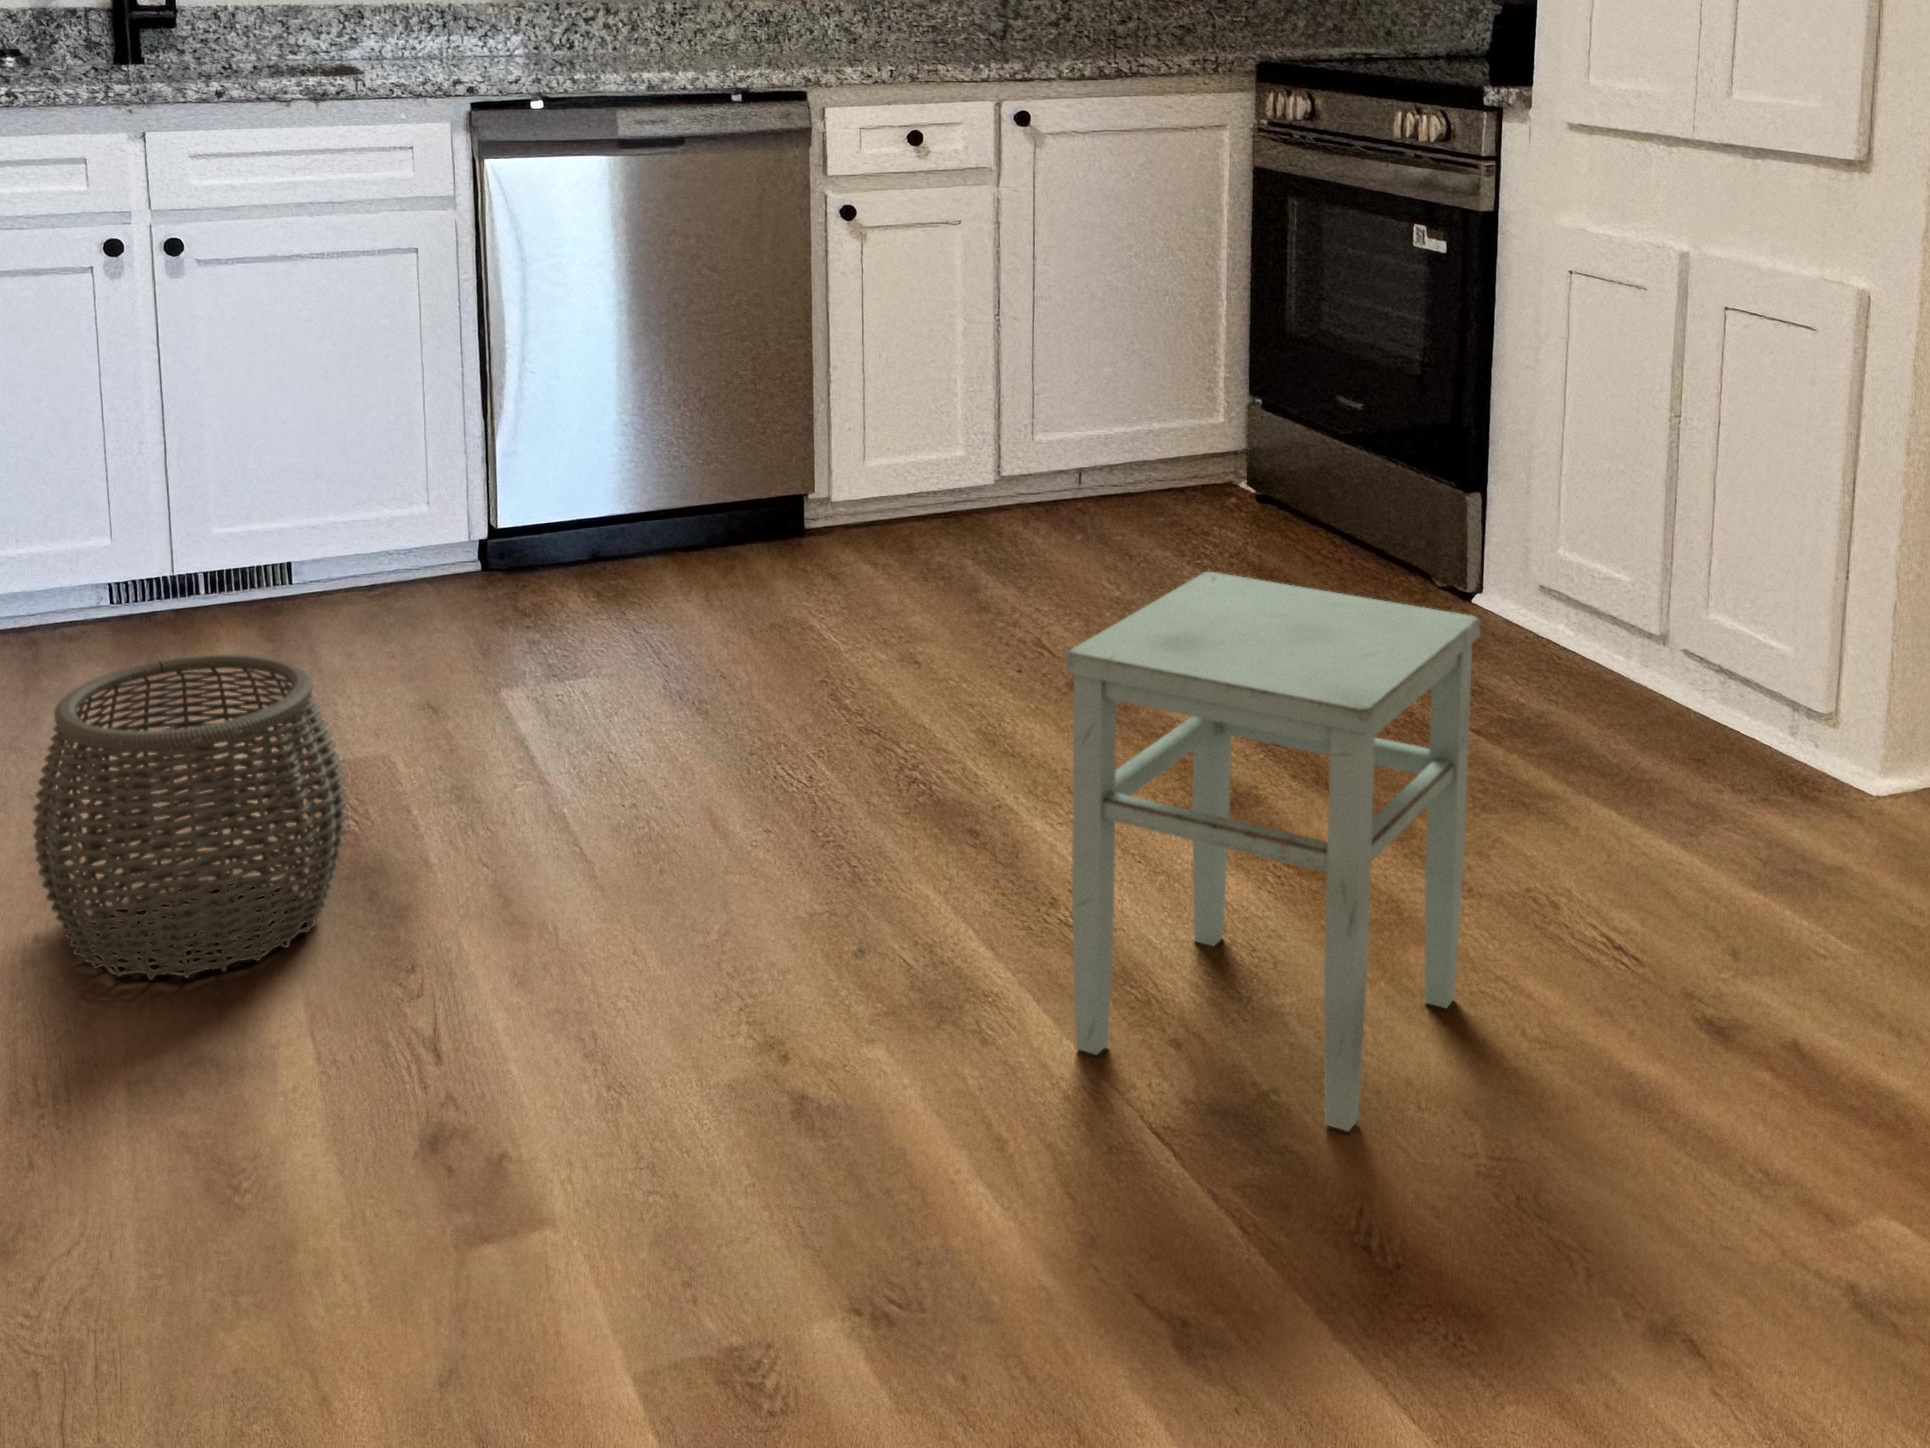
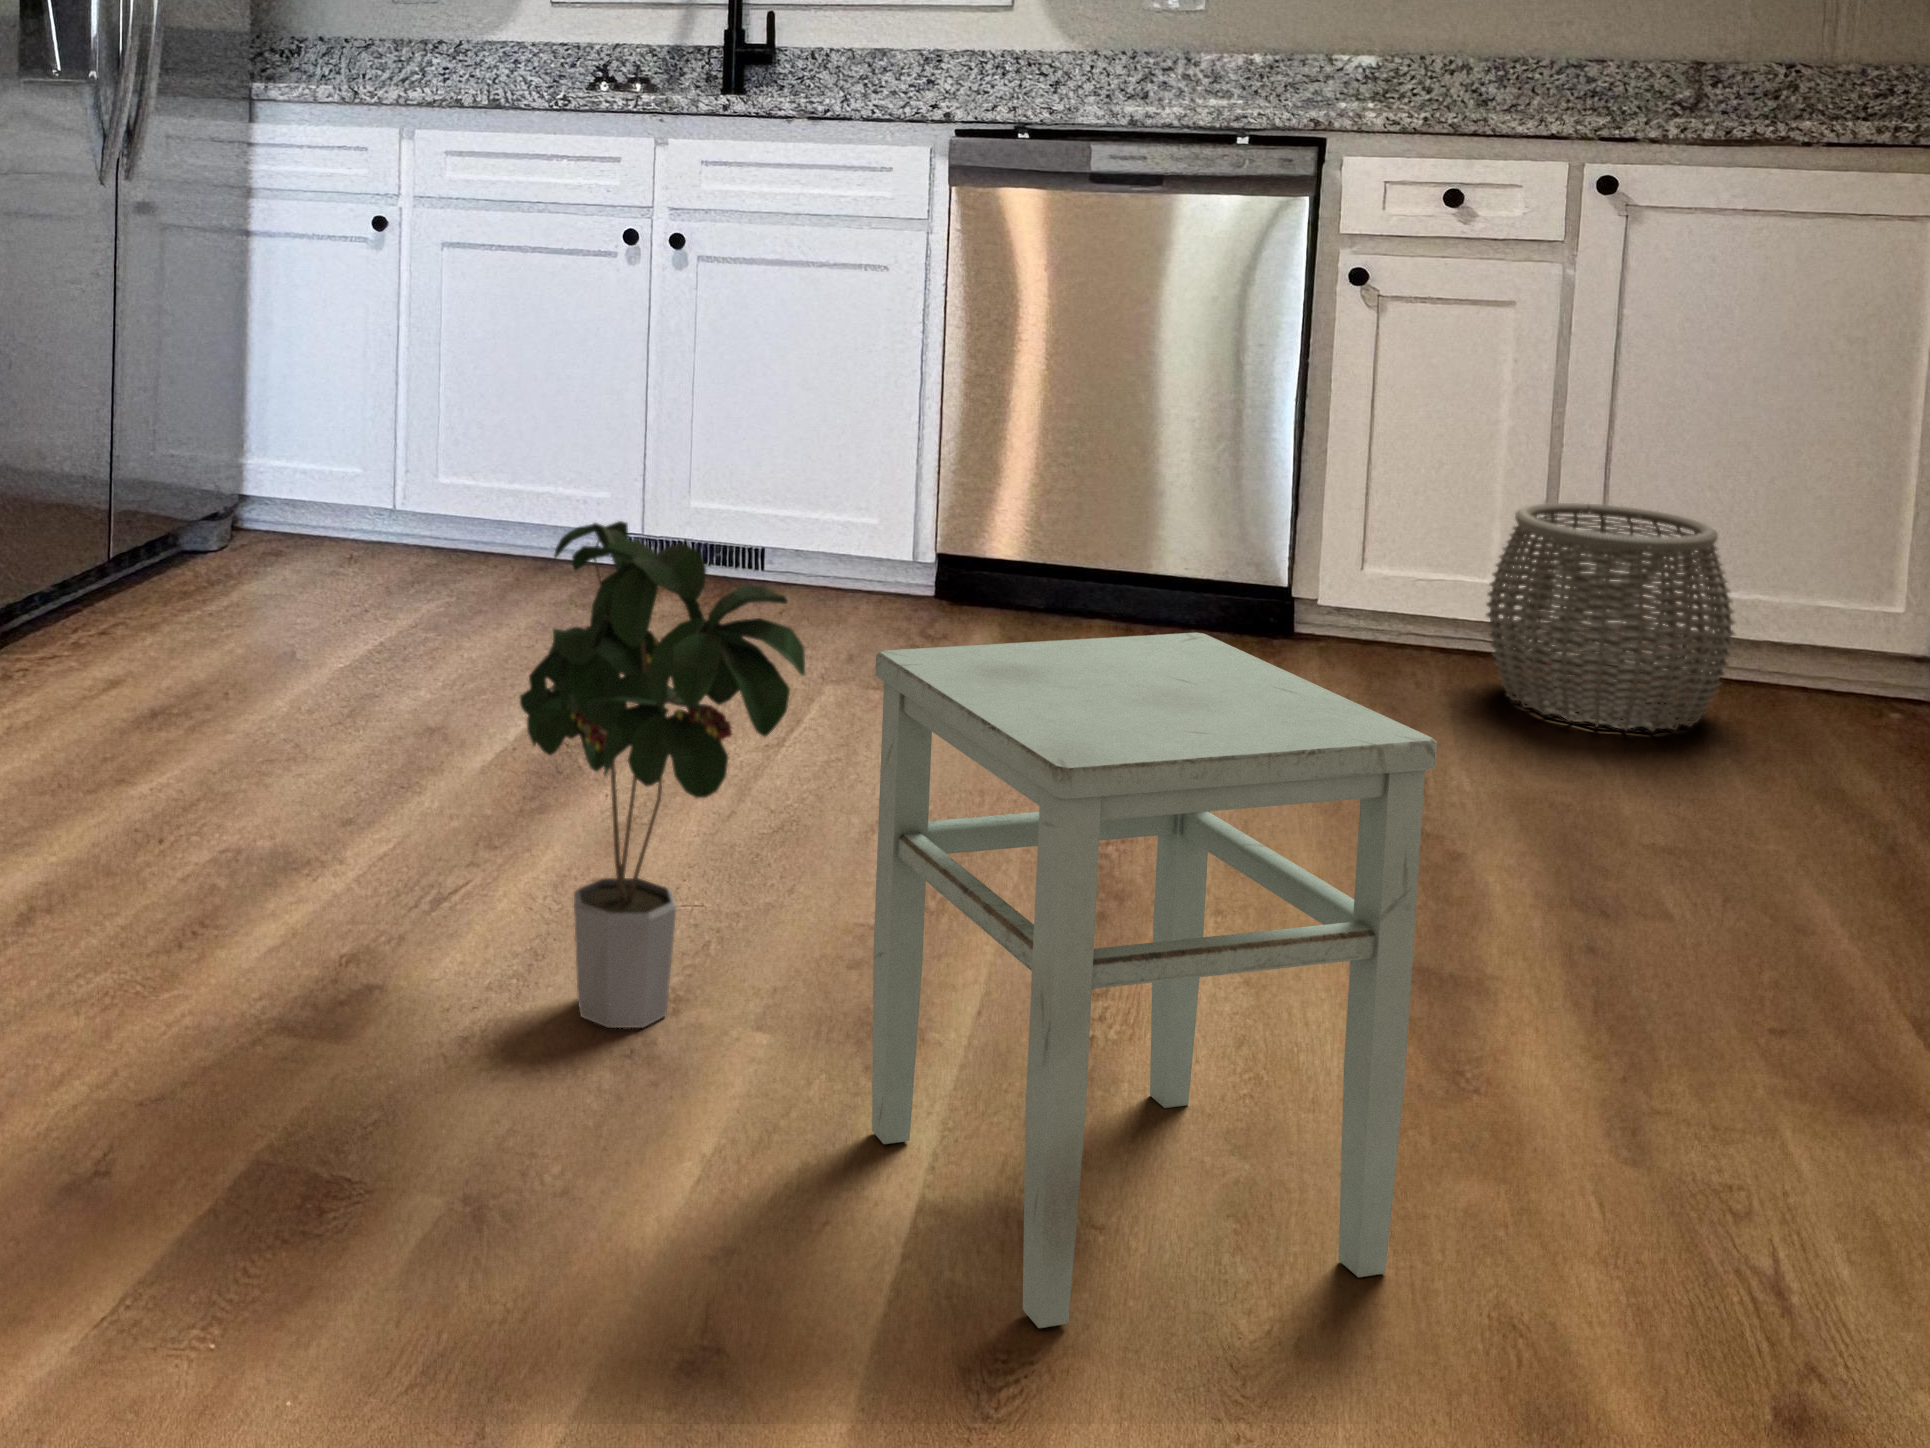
potted plant: none [570,585,976,1060] -> present [520,521,805,1028]
woven basket: present [33,654,347,980] -> present [1486,503,1735,731]

